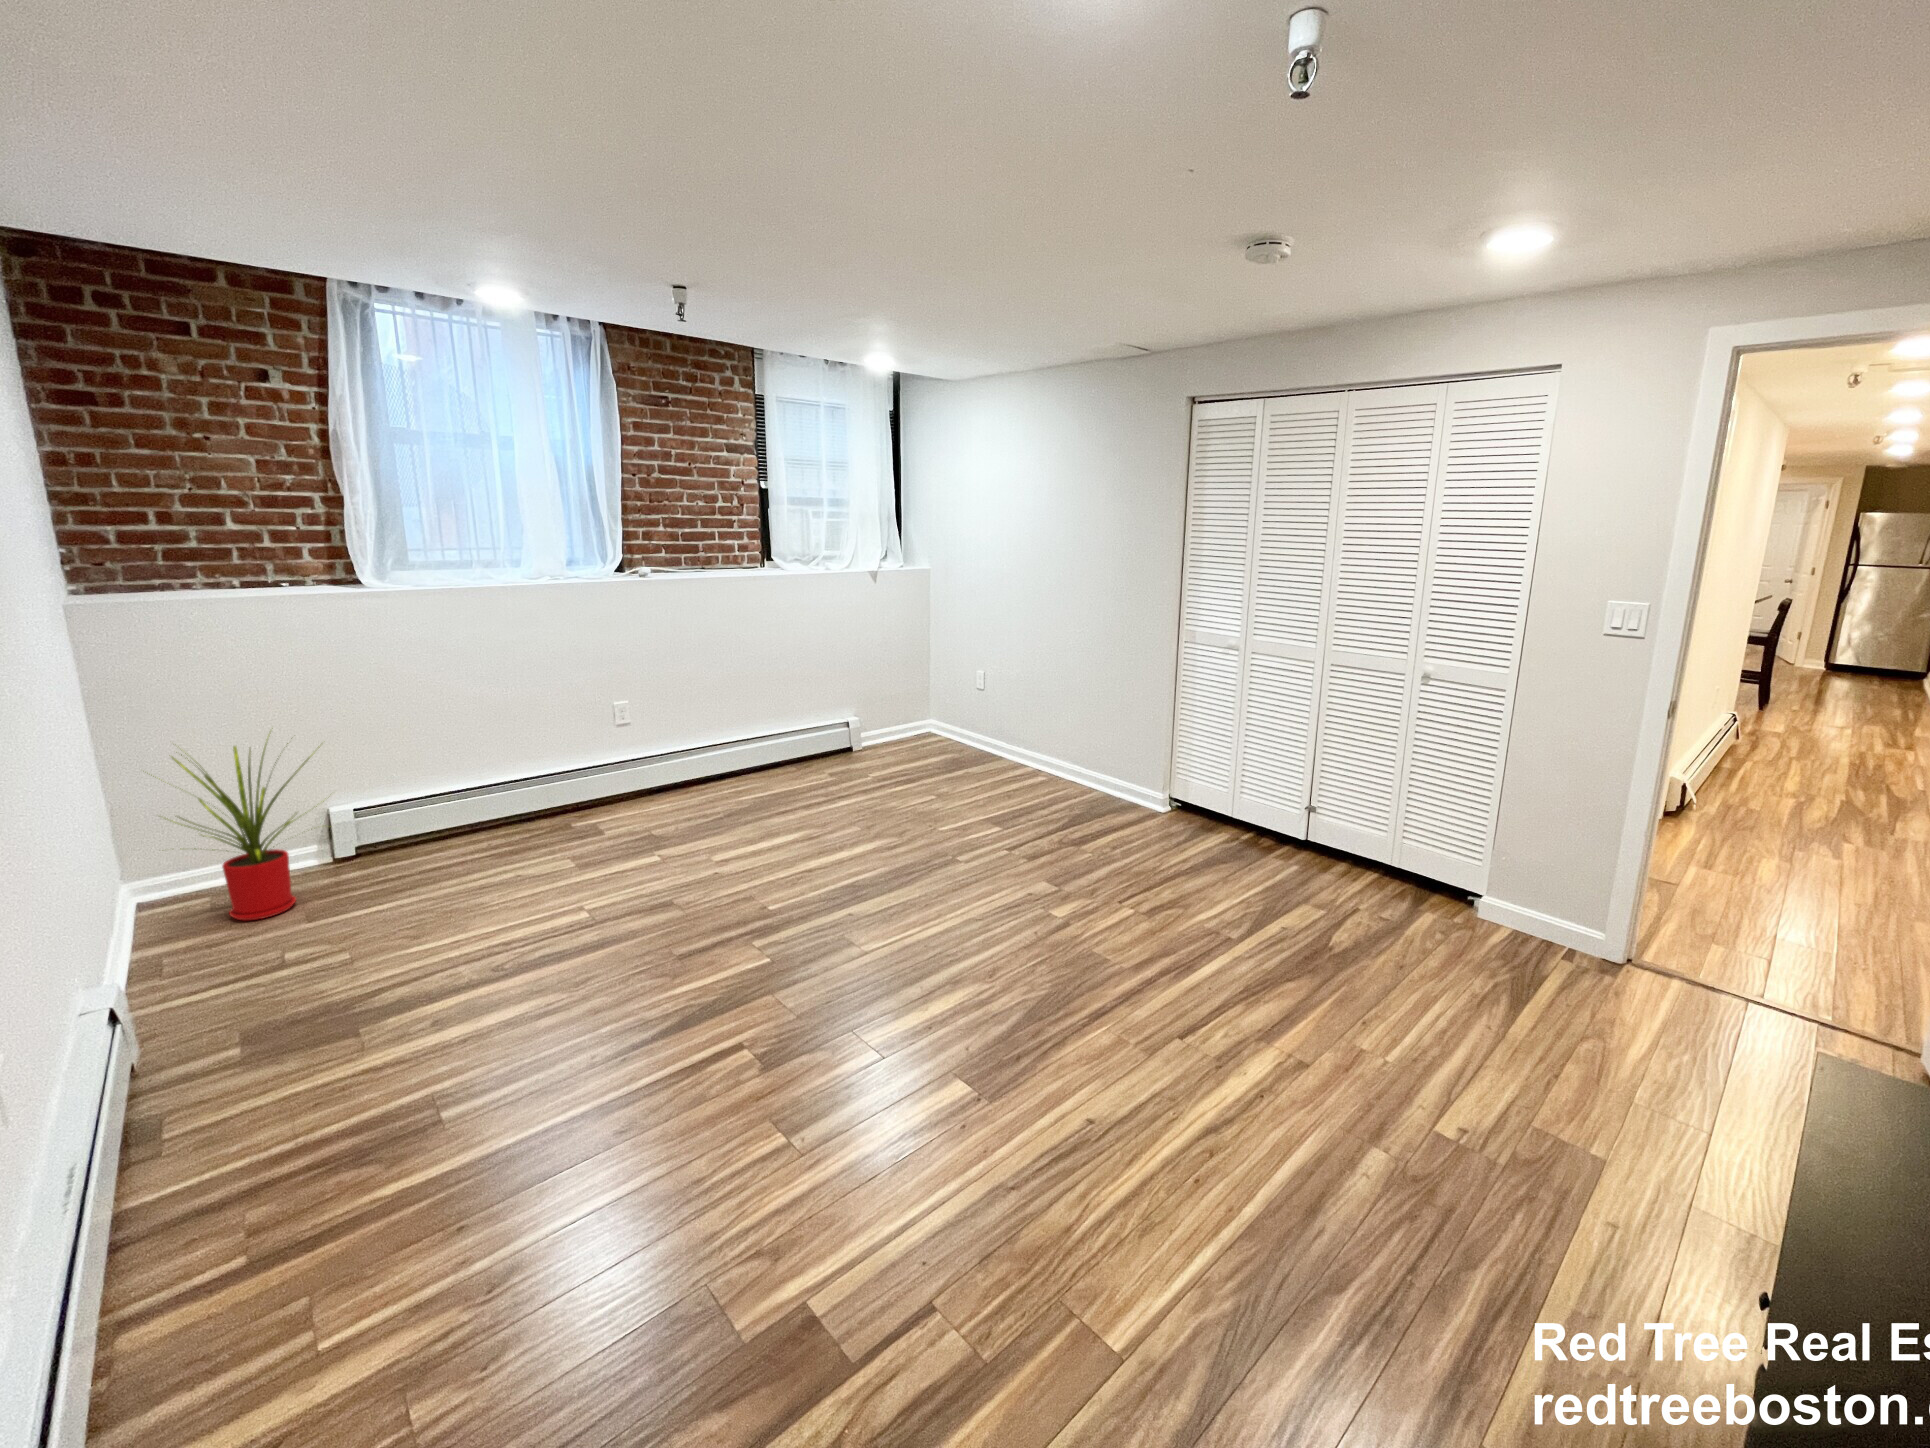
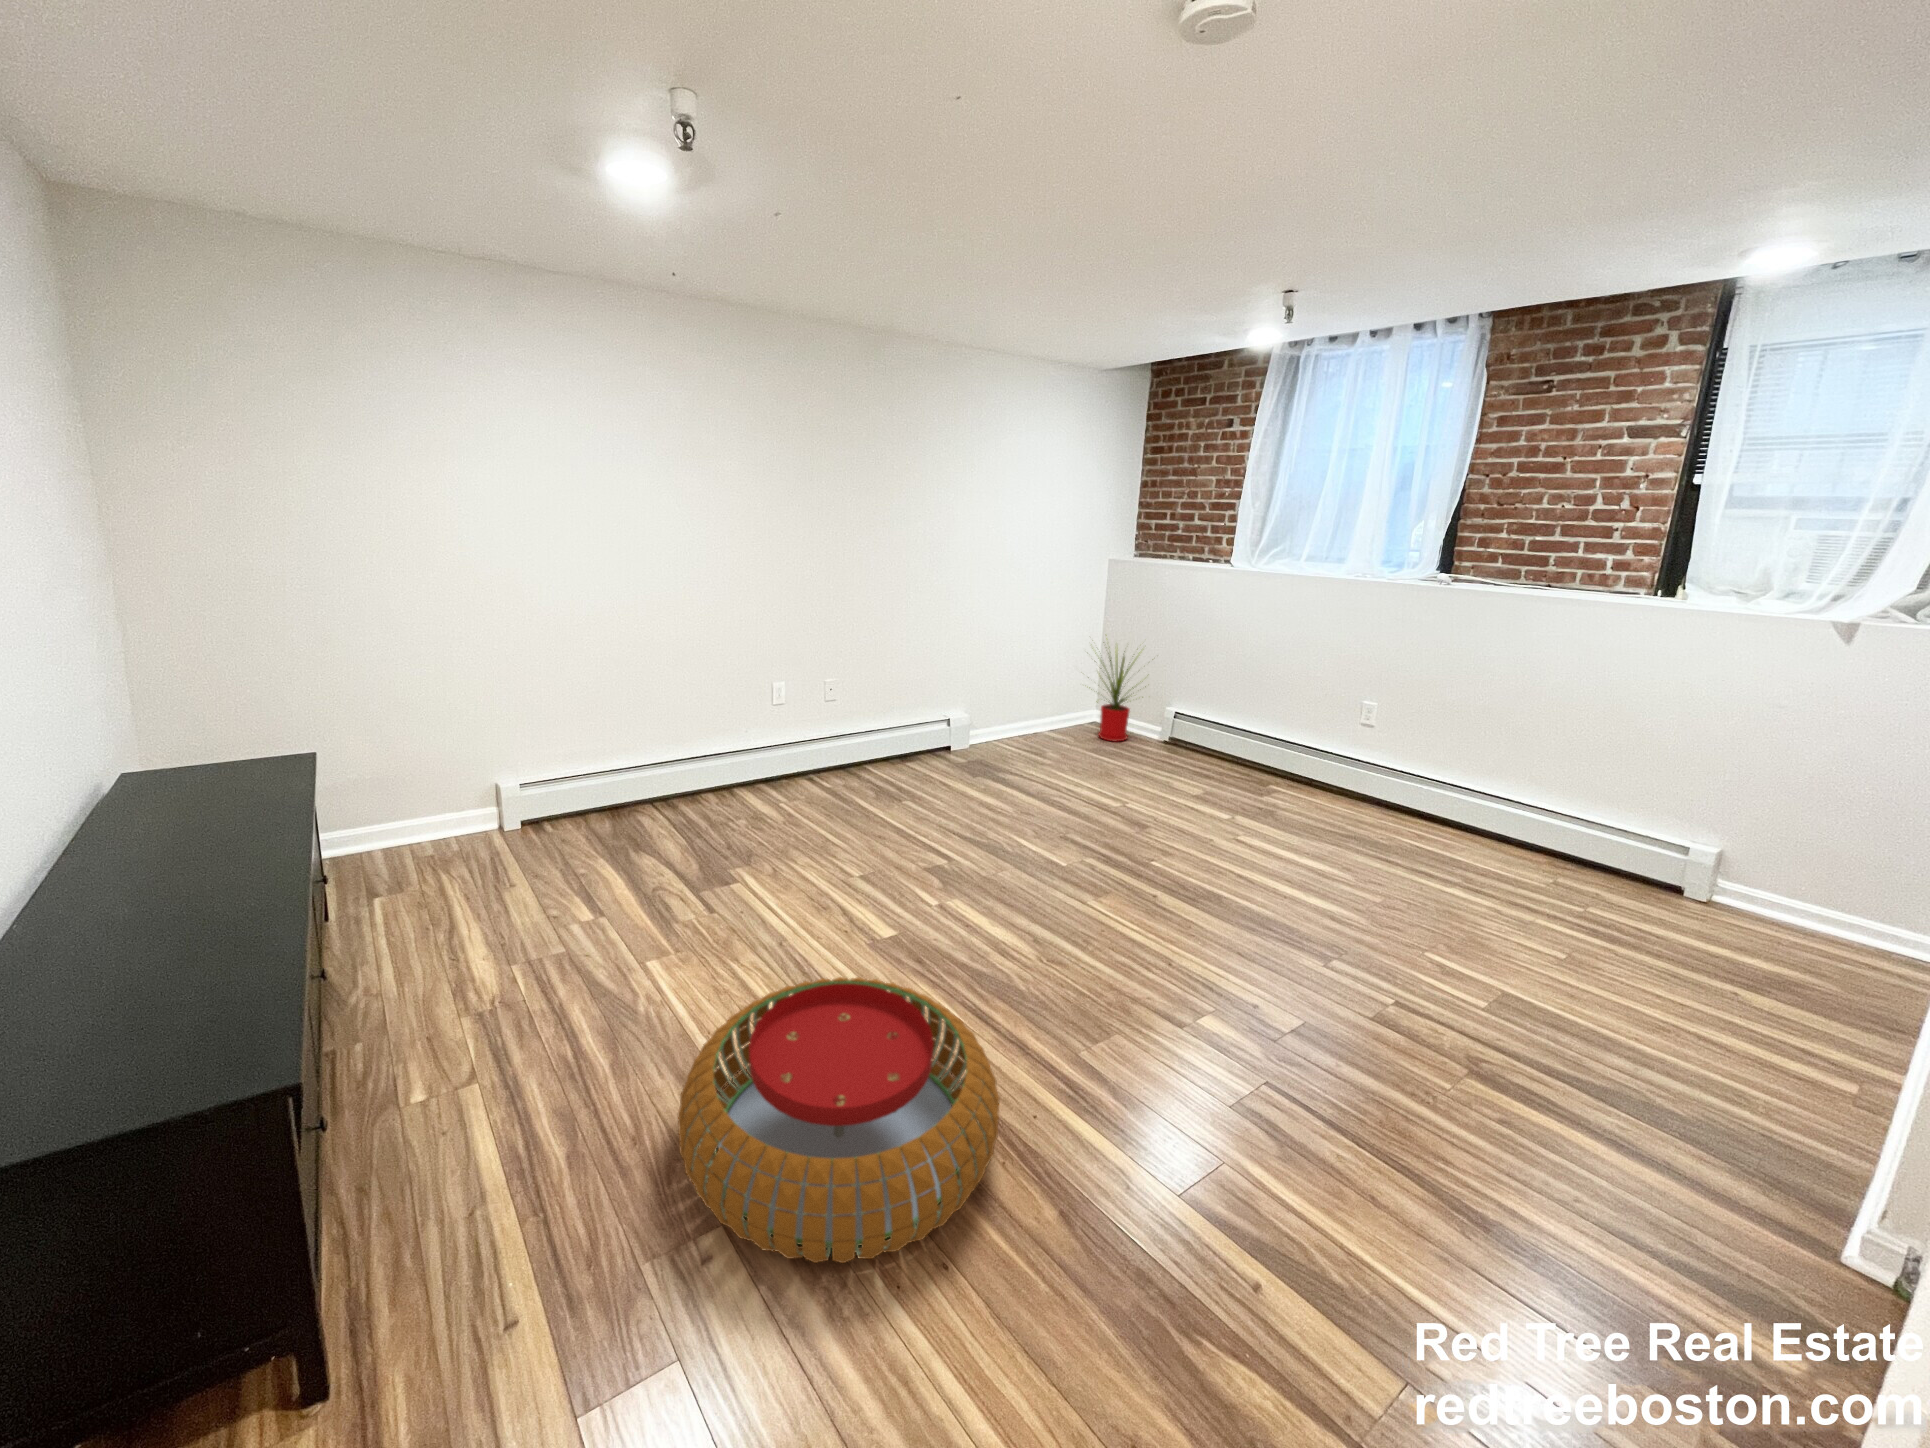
pouf: none [1165,949,1456,1161] -> present [678,977,1000,1263]

